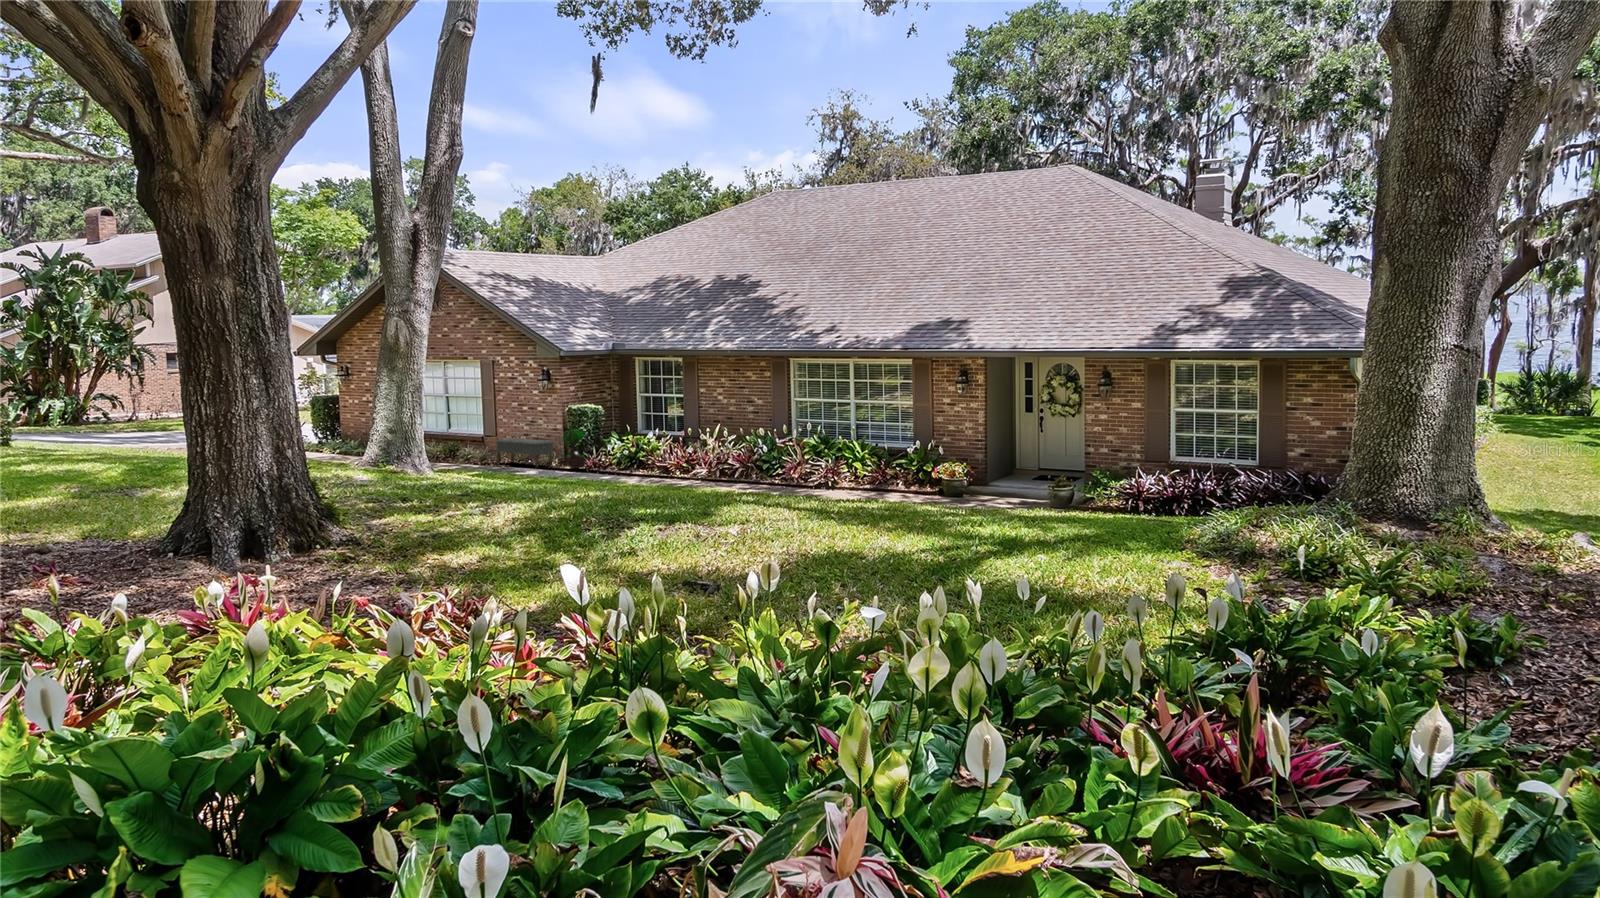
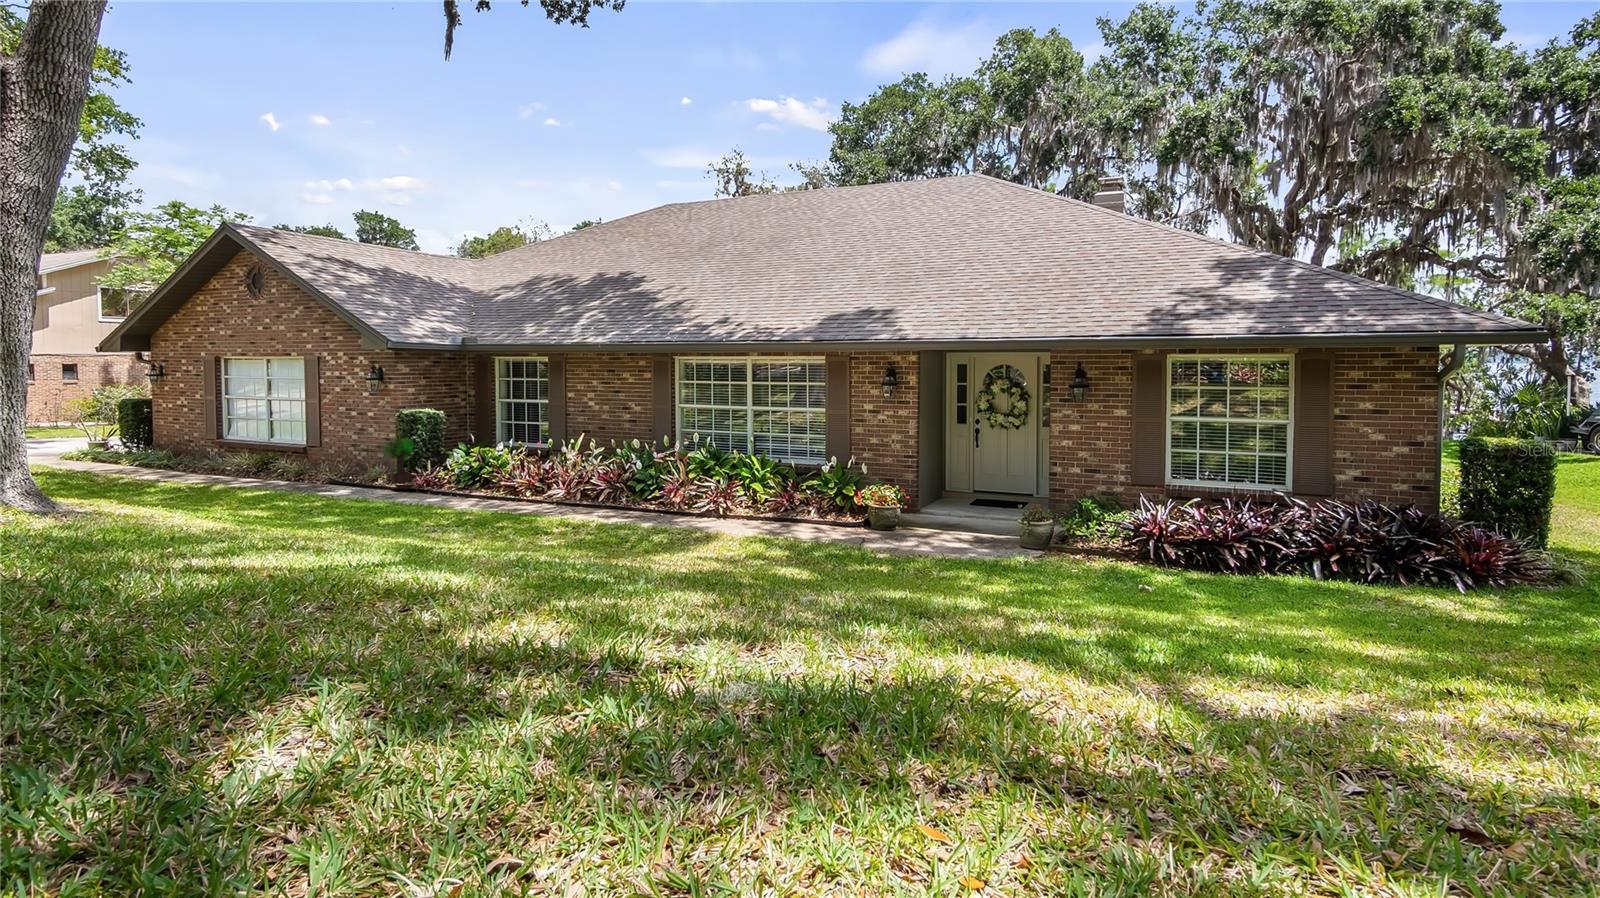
bench: present [496,438,553,467] -> none [313,450,384,487]

